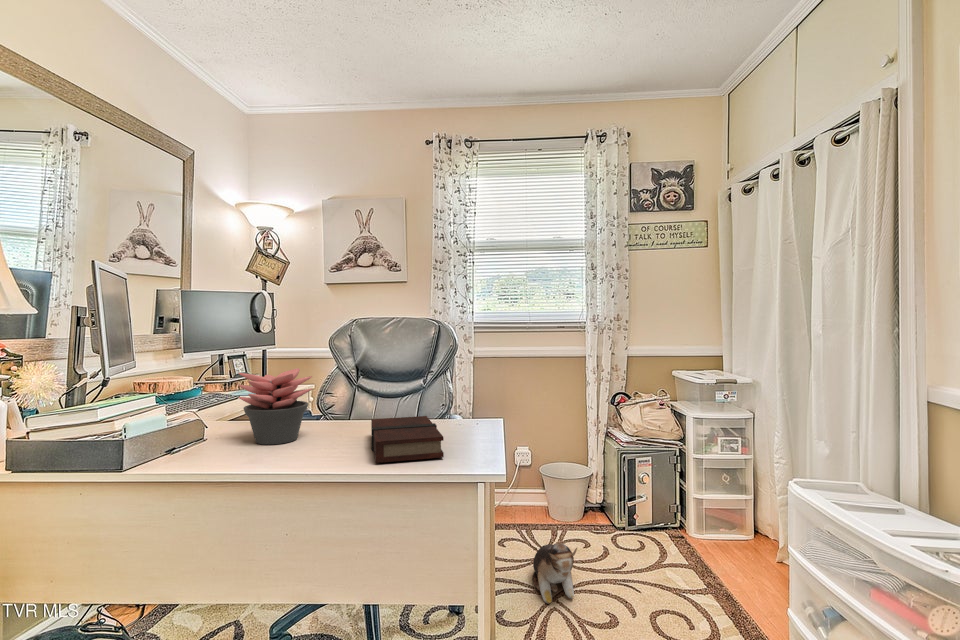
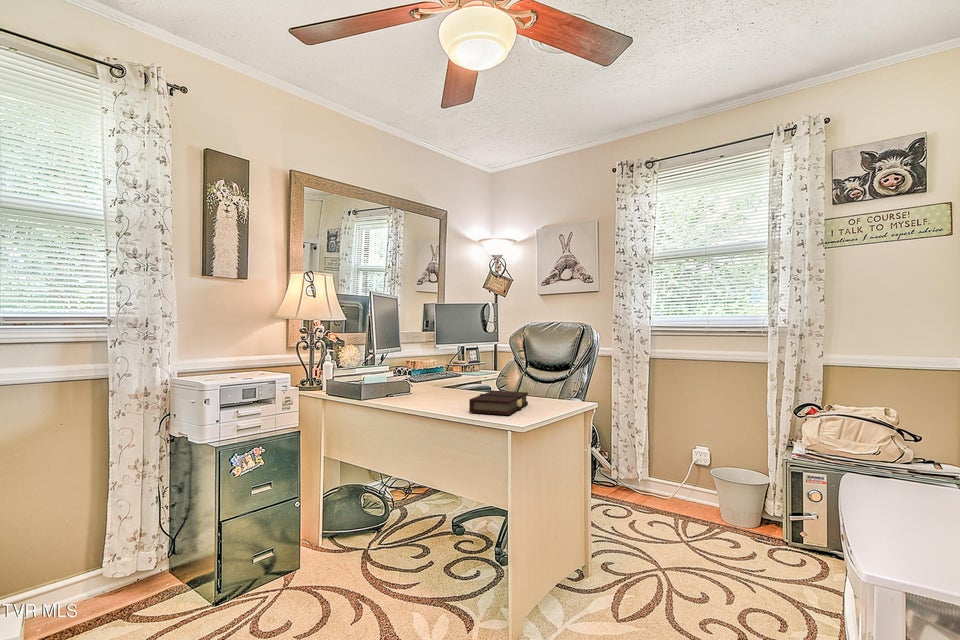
succulent plant: present [238,368,312,445] -> none [424,356,461,399]
plush toy: present [533,542,577,604] -> none [648,519,686,573]

